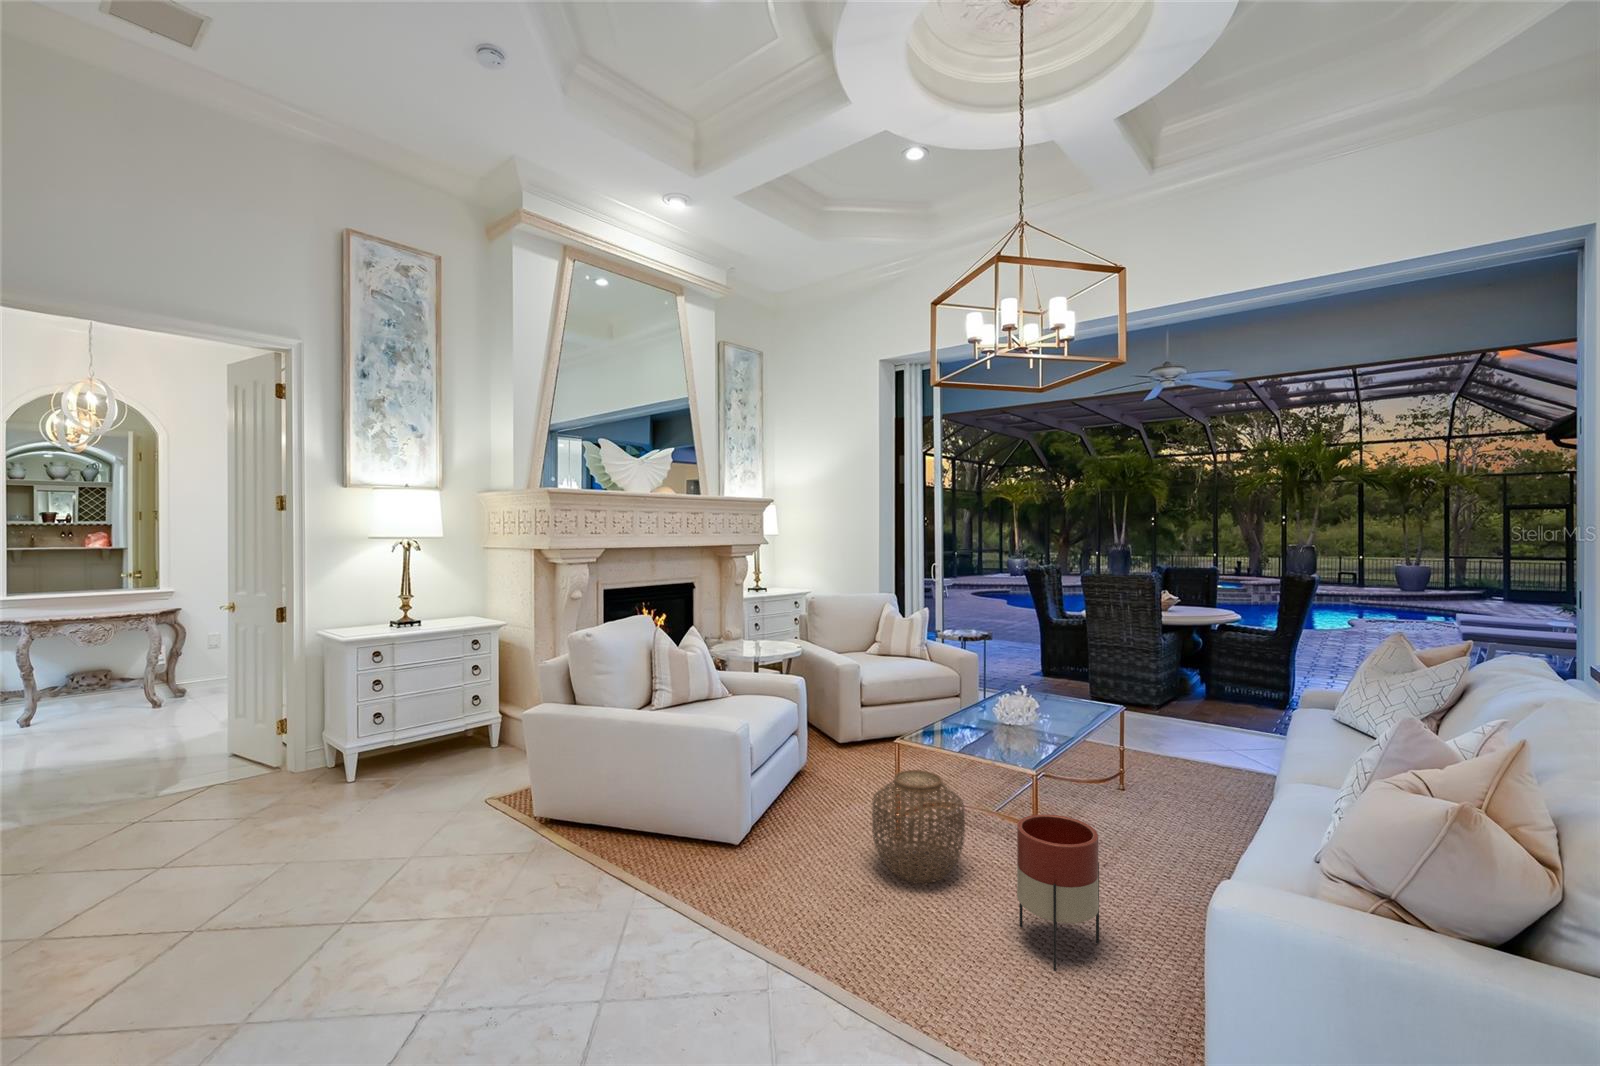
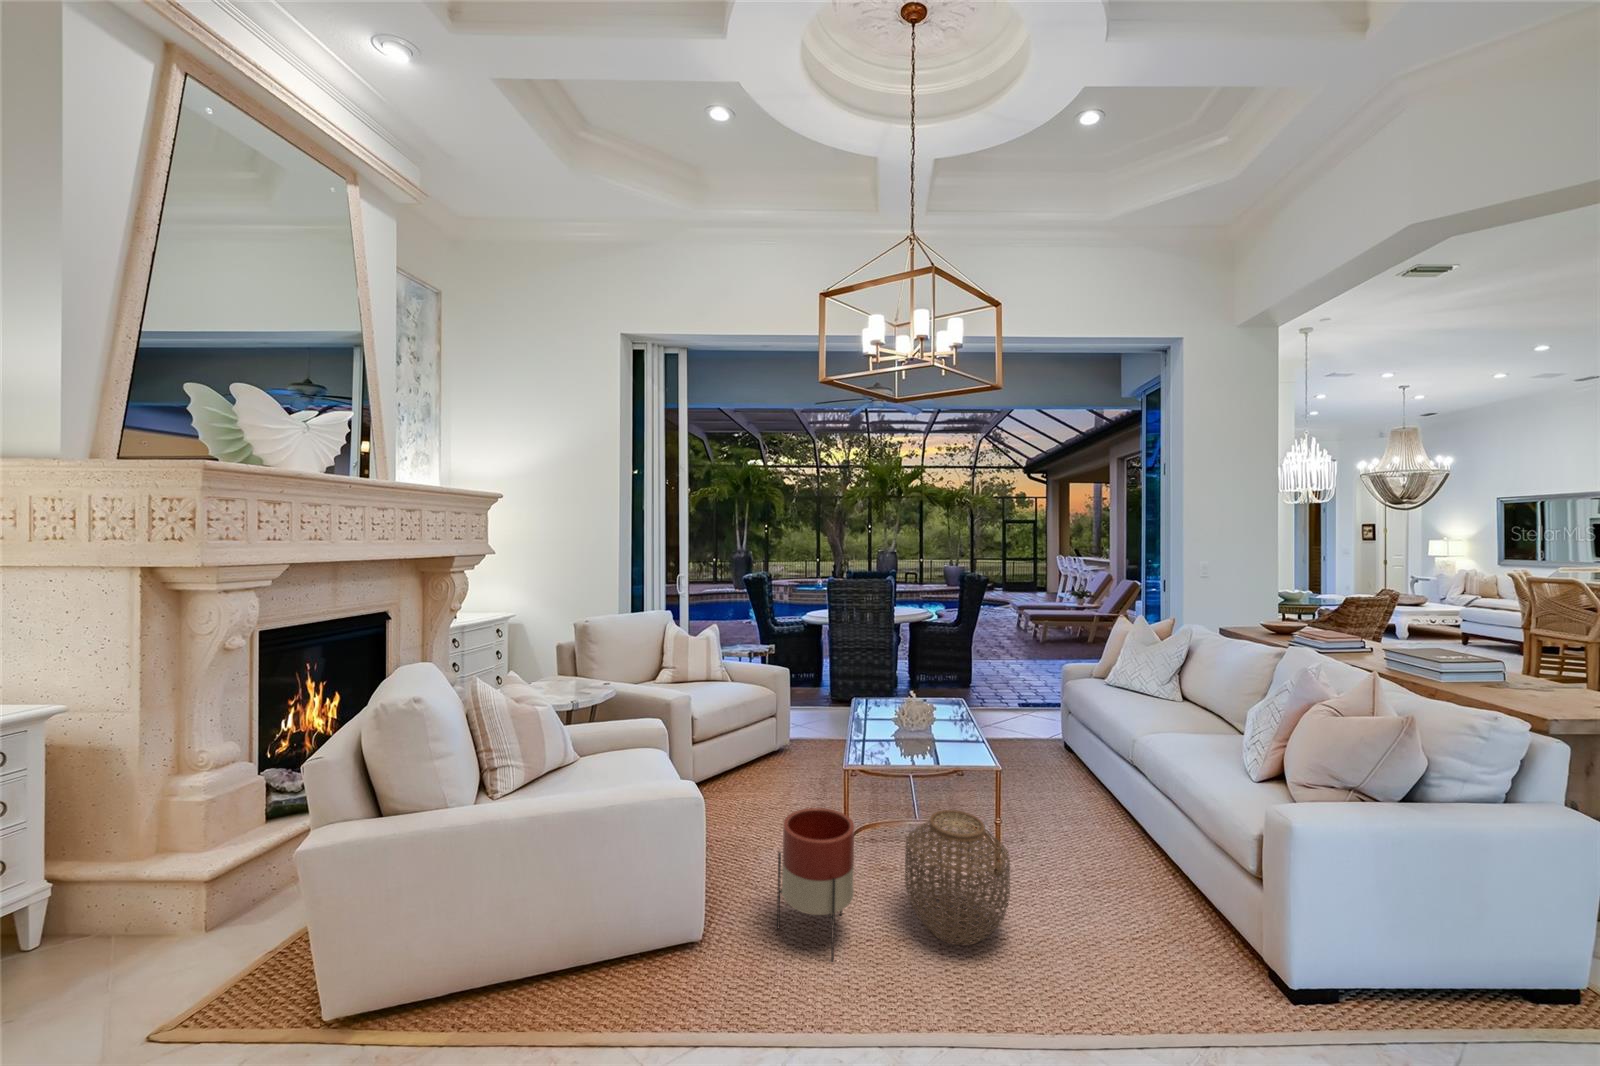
planter: present [1017,814,1099,970] -> present [777,808,854,961]

